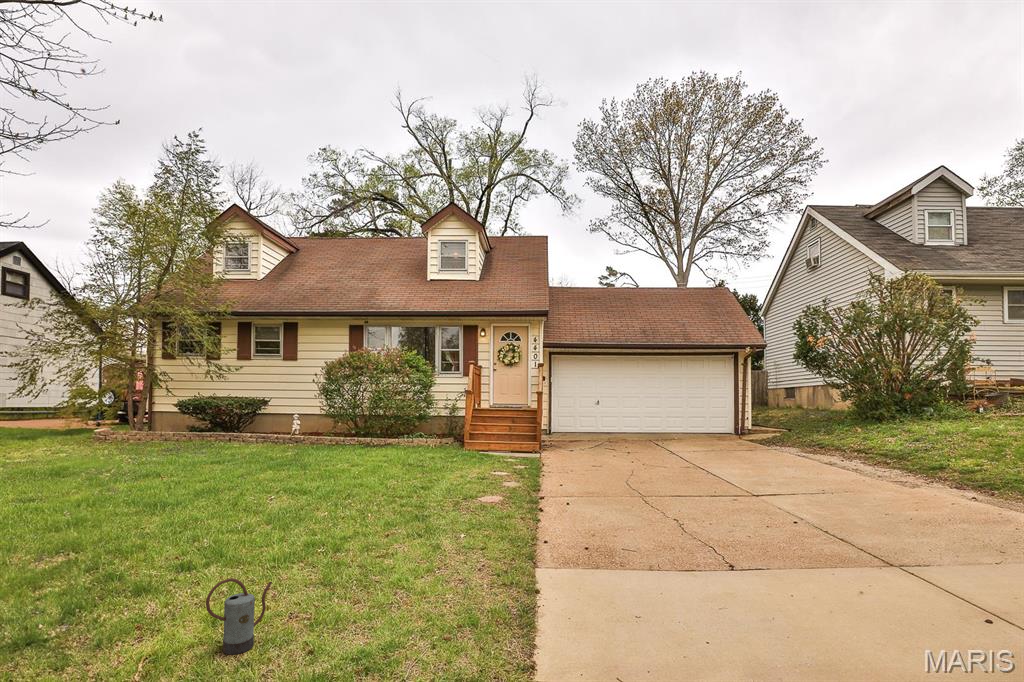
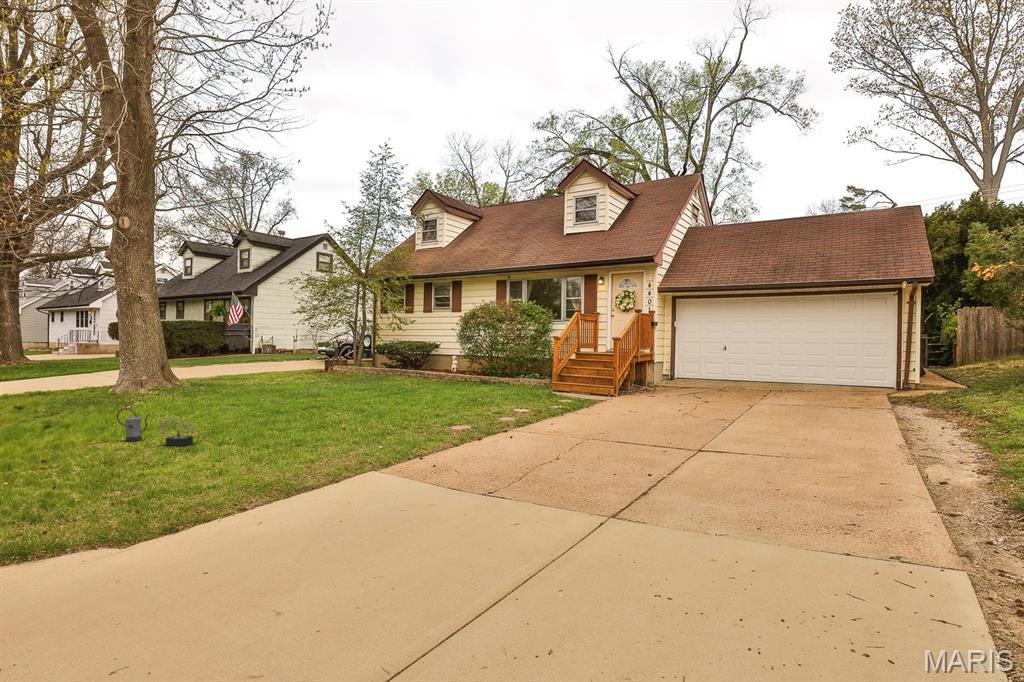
decorative plant: none [331,578,401,644] -> present [160,417,196,446]

